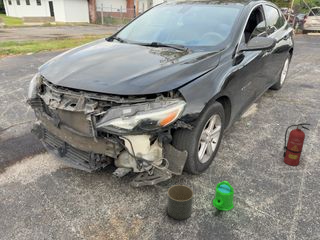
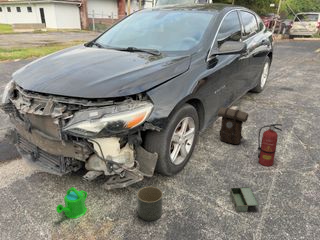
backpack: none [240,105,273,142] -> present [218,107,248,144]
watering can: present [213,181,234,211] -> present [56,187,87,218]
toolbox: none [258,187,290,212] -> present [230,187,258,212]

